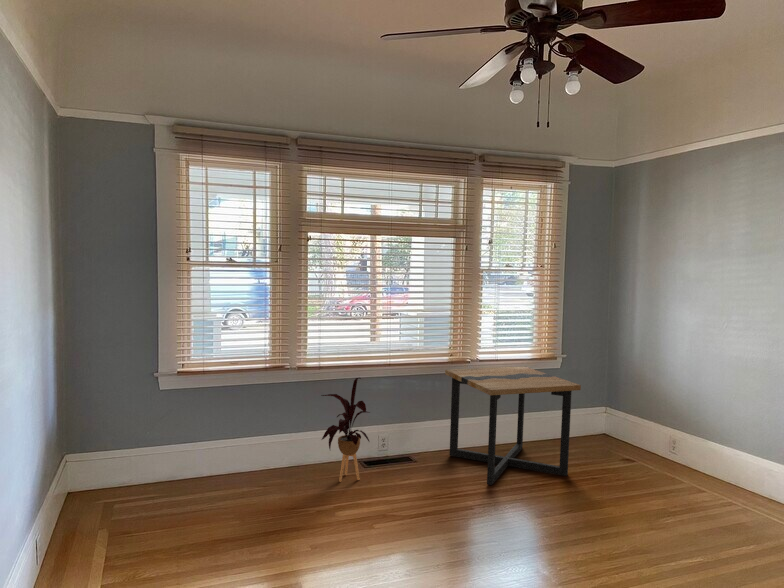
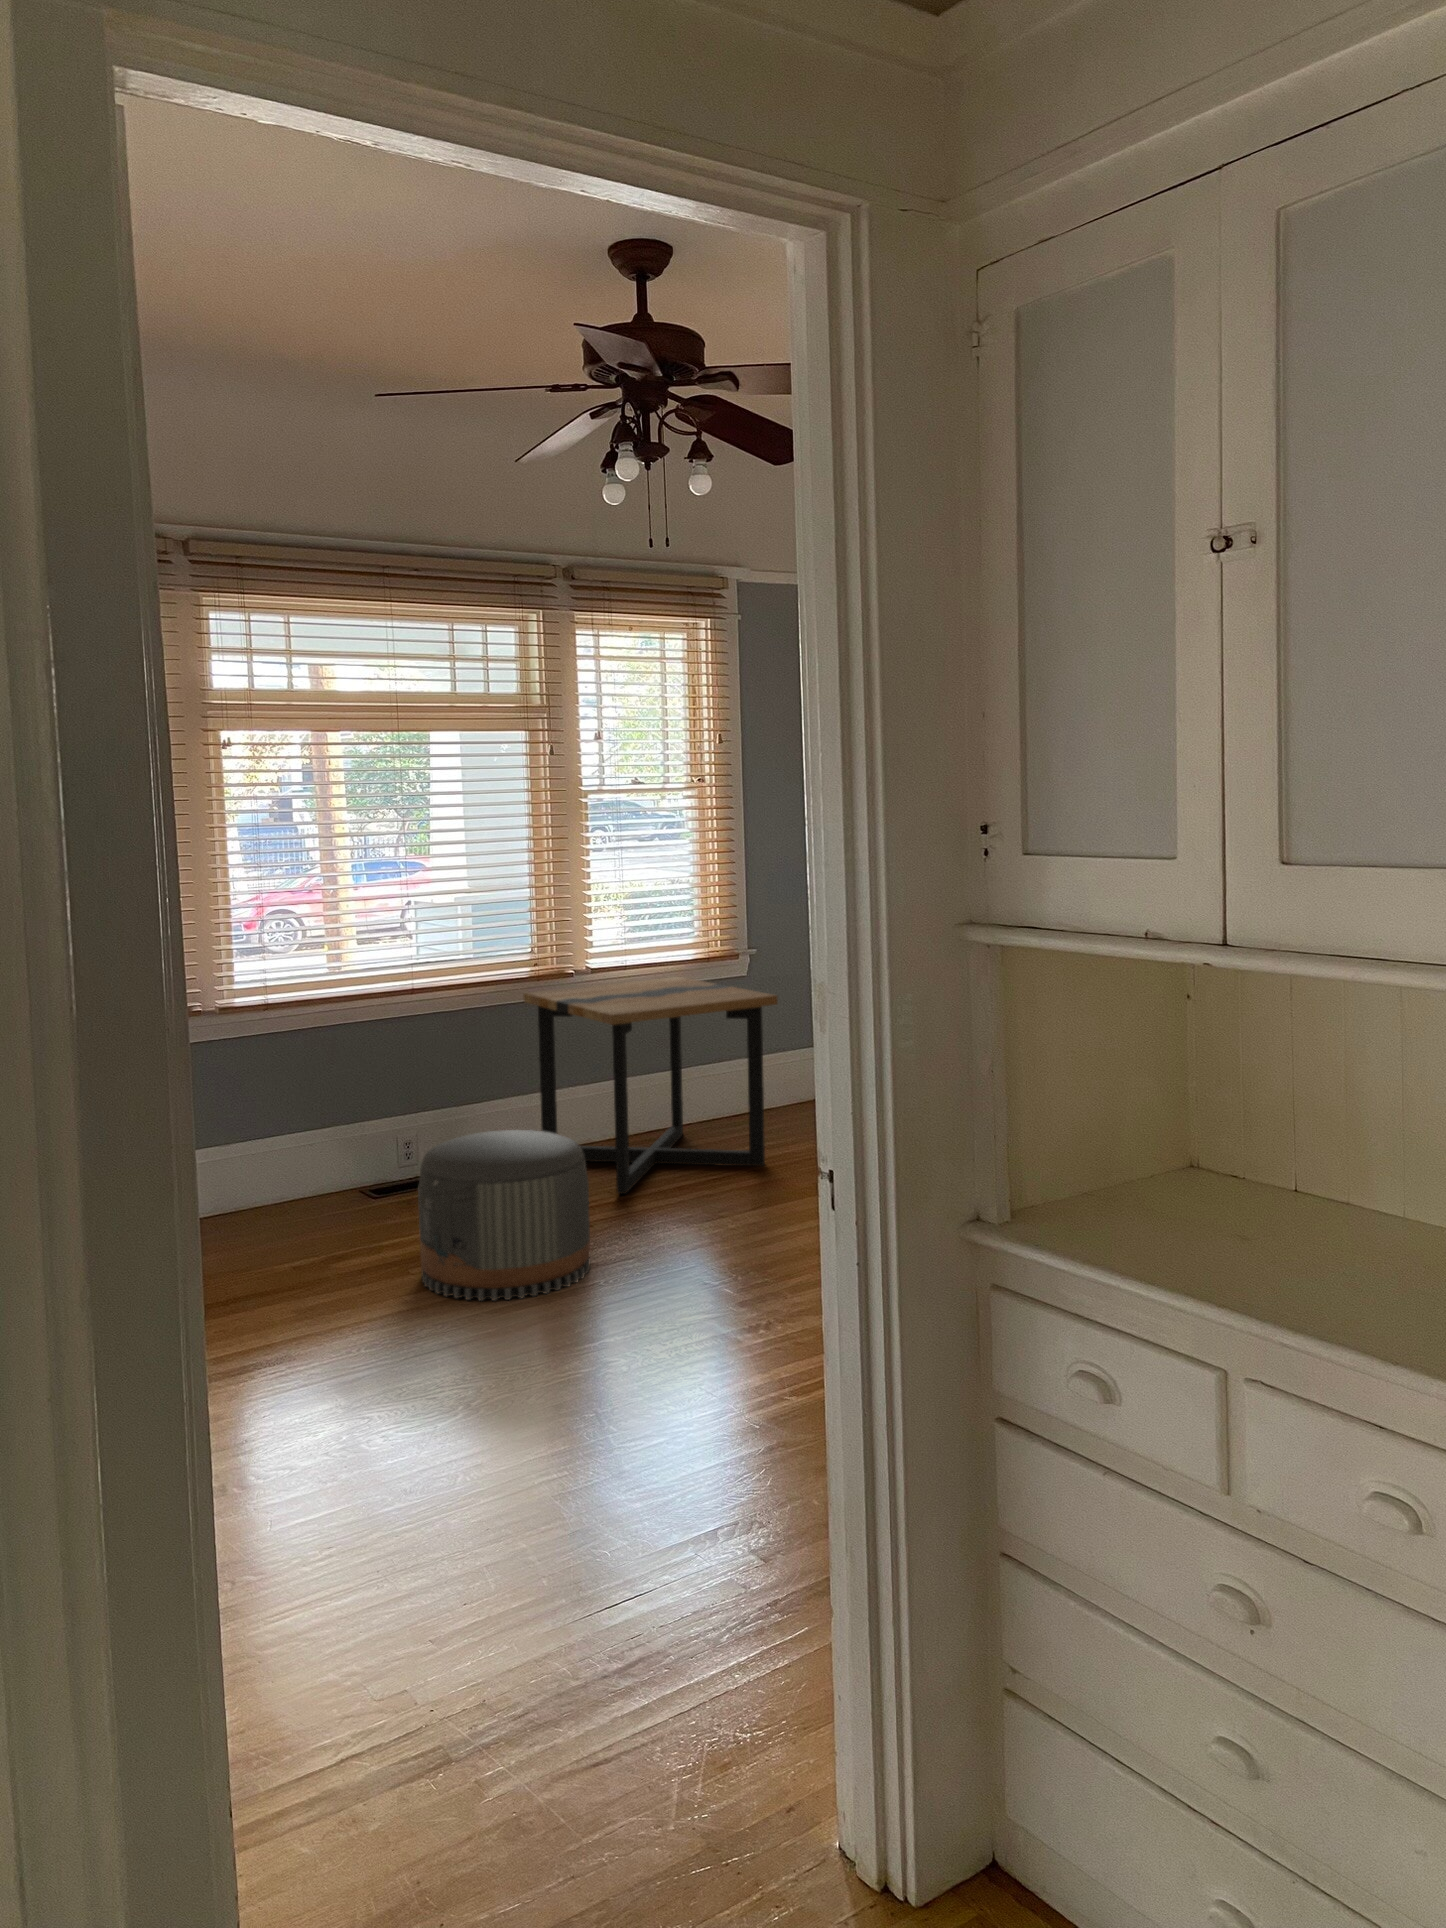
house plant: present [321,378,369,482] -> none [274,1013,384,1224]
pouf: none [380,451,472,554] -> present [418,1130,590,1301]

